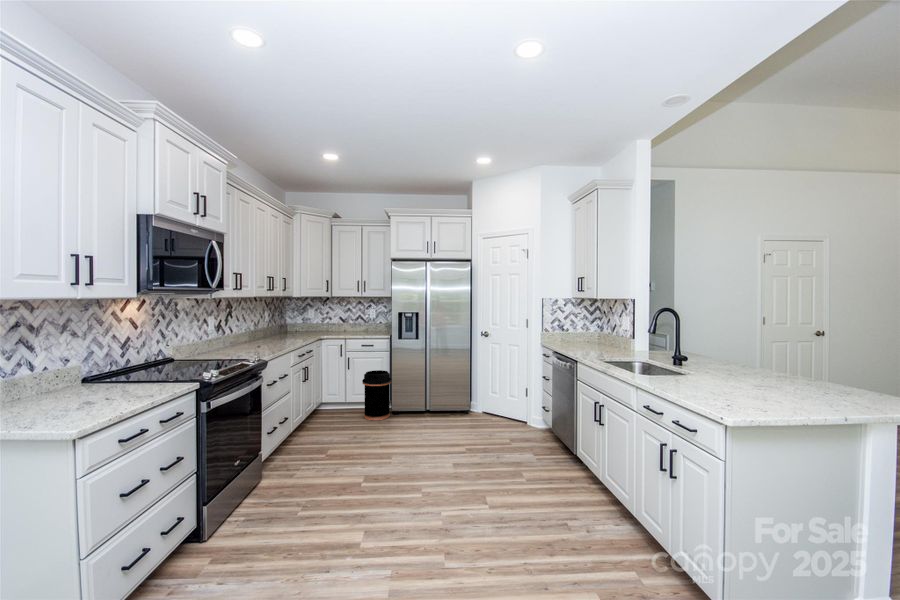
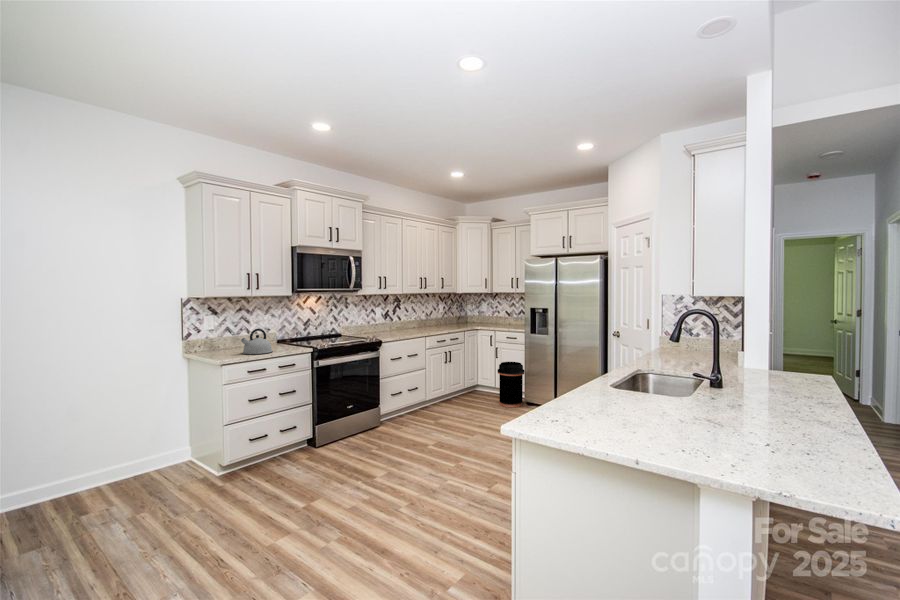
kettle: none [66,358,135,411] -> present [241,329,272,354]

